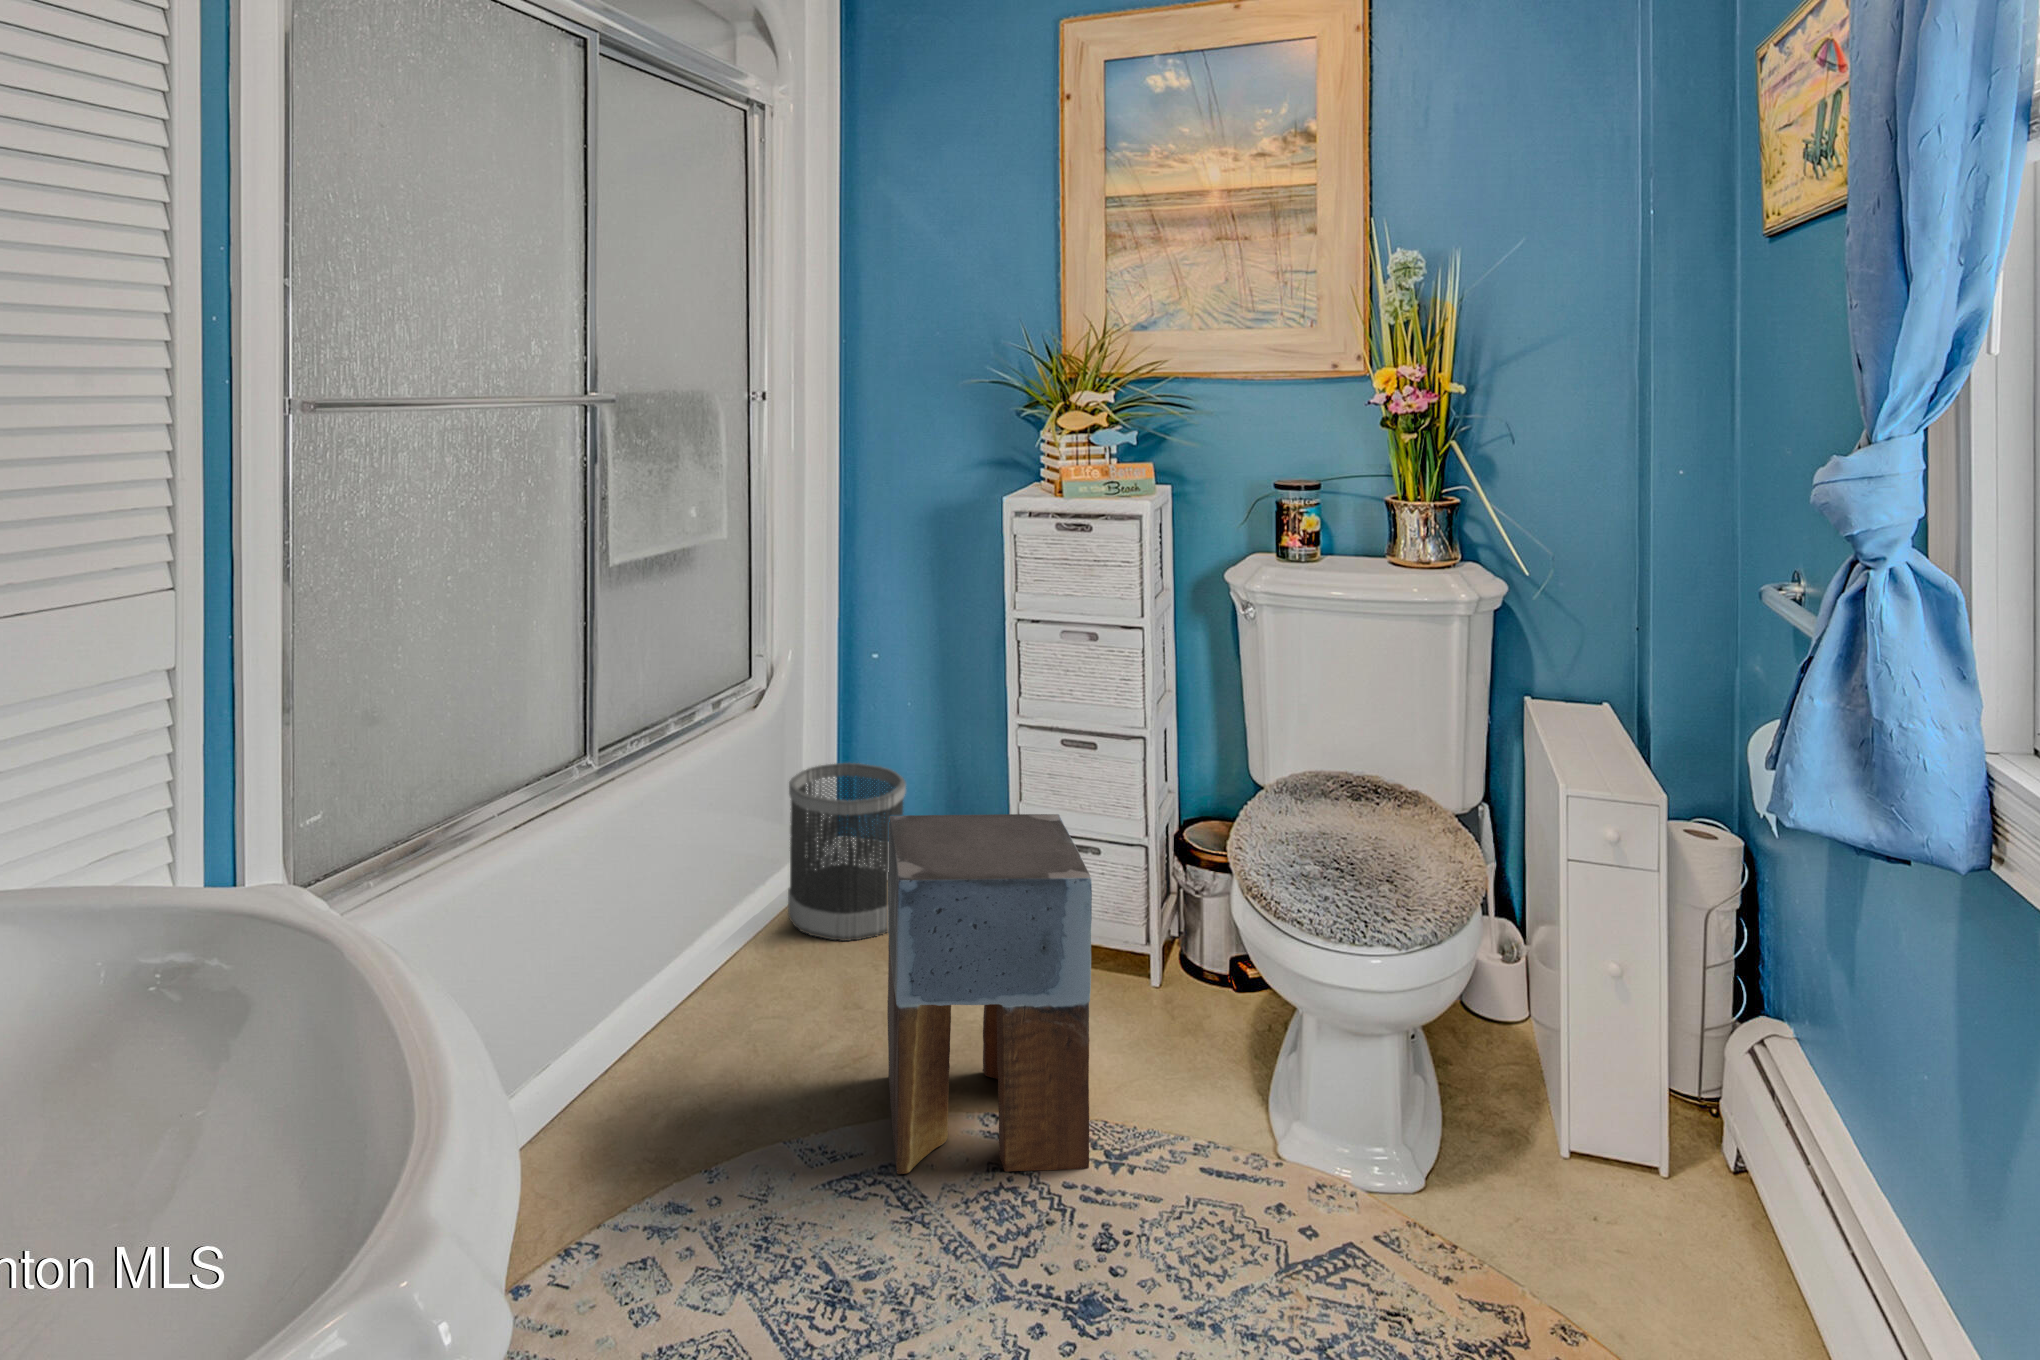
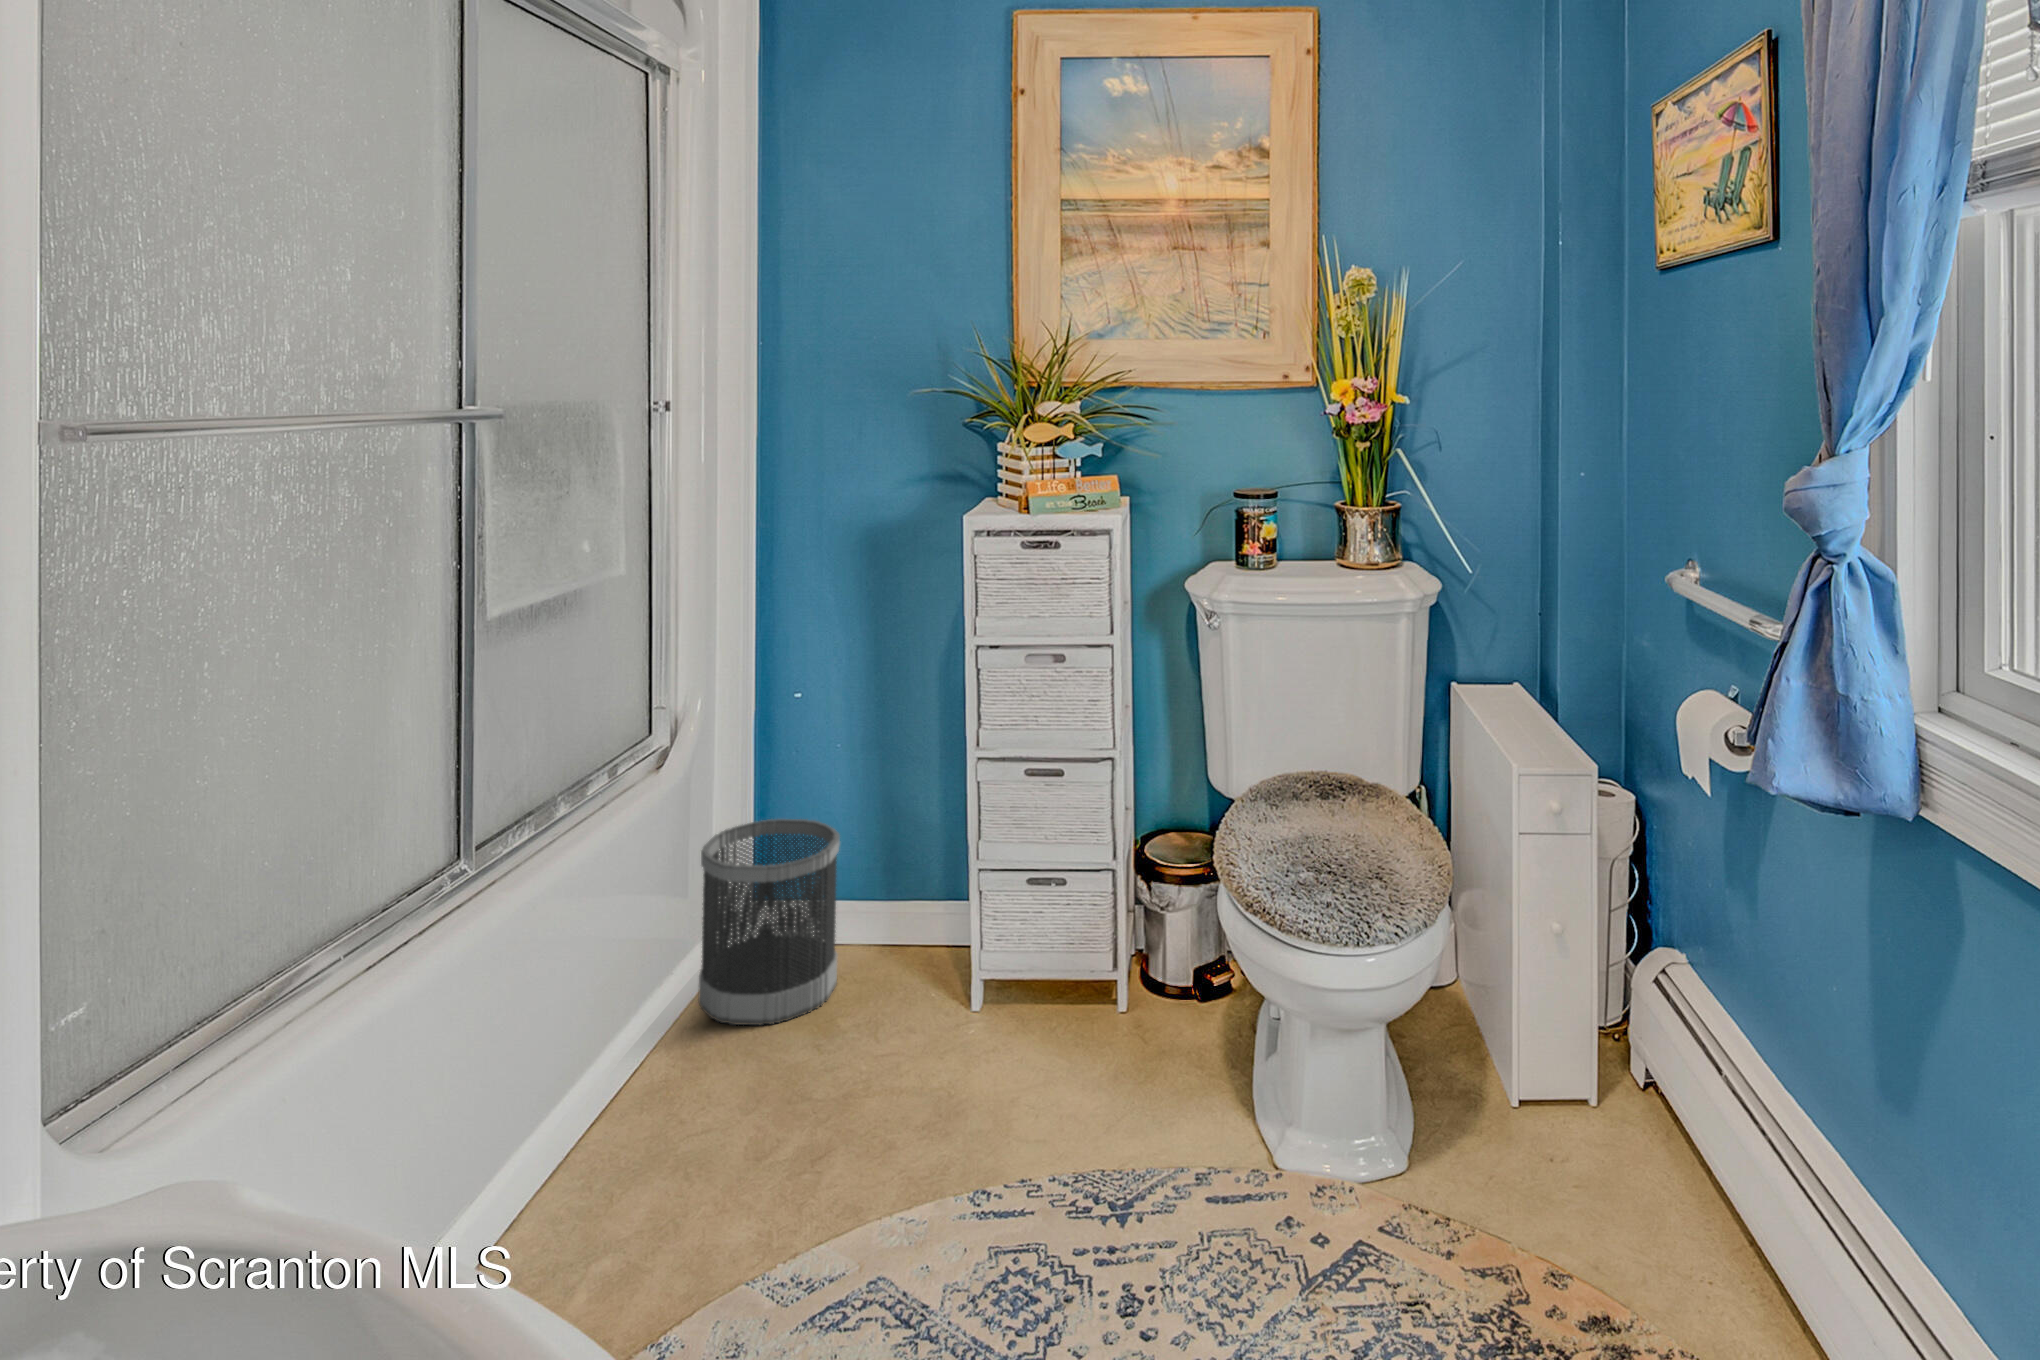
stool: present [887,814,1092,1174] -> none [858,854,1102,1286]

